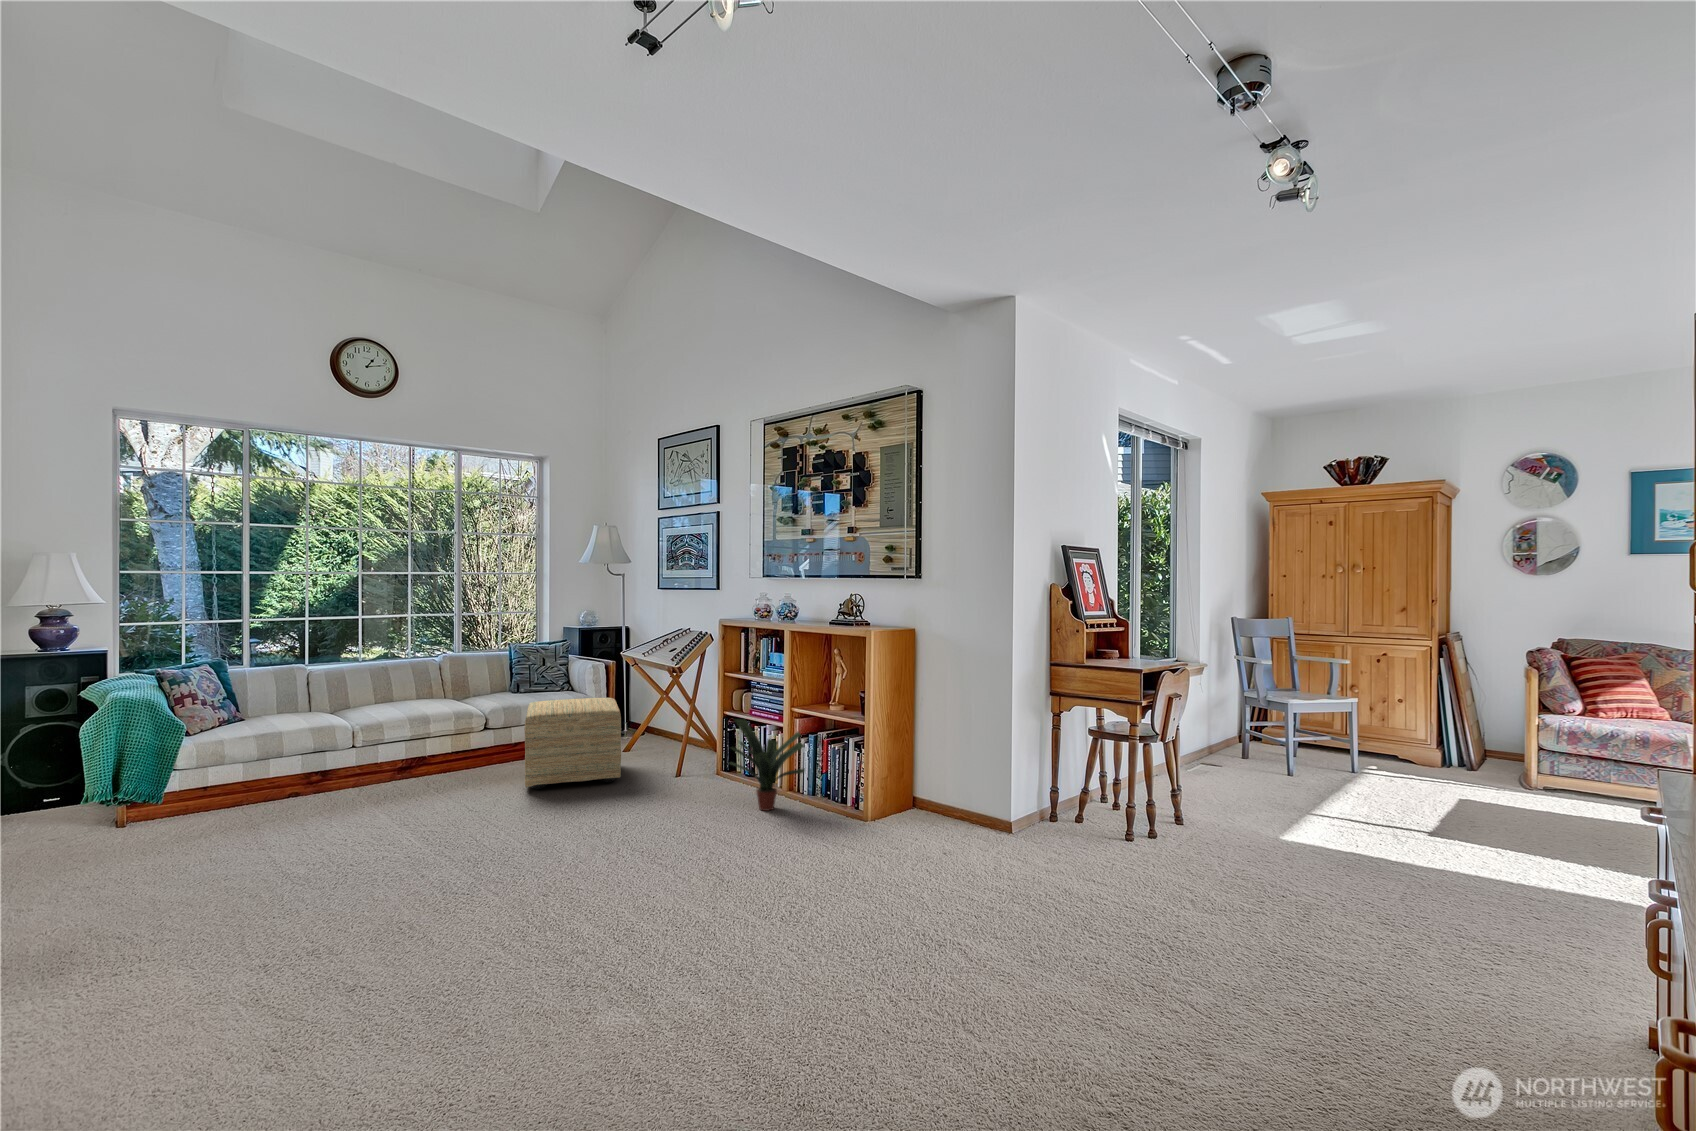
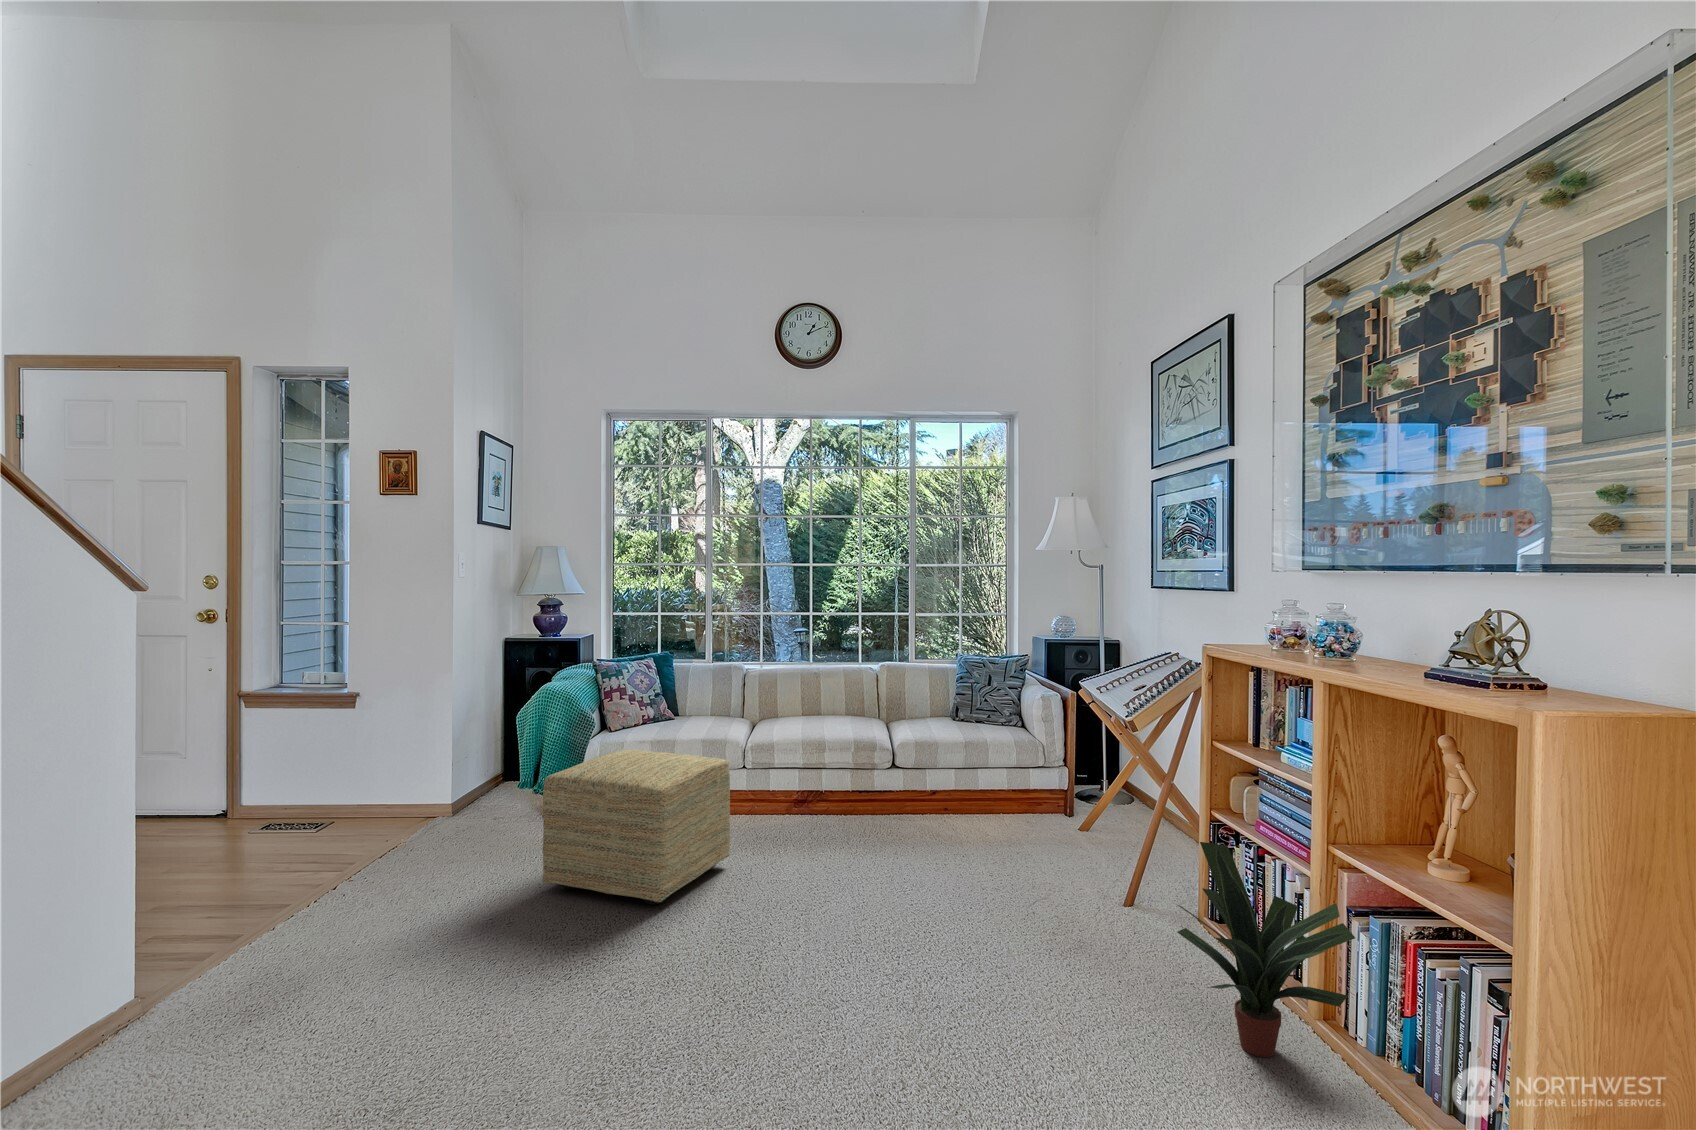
ottoman: present [524,698,621,789] -> present [543,750,730,905]

